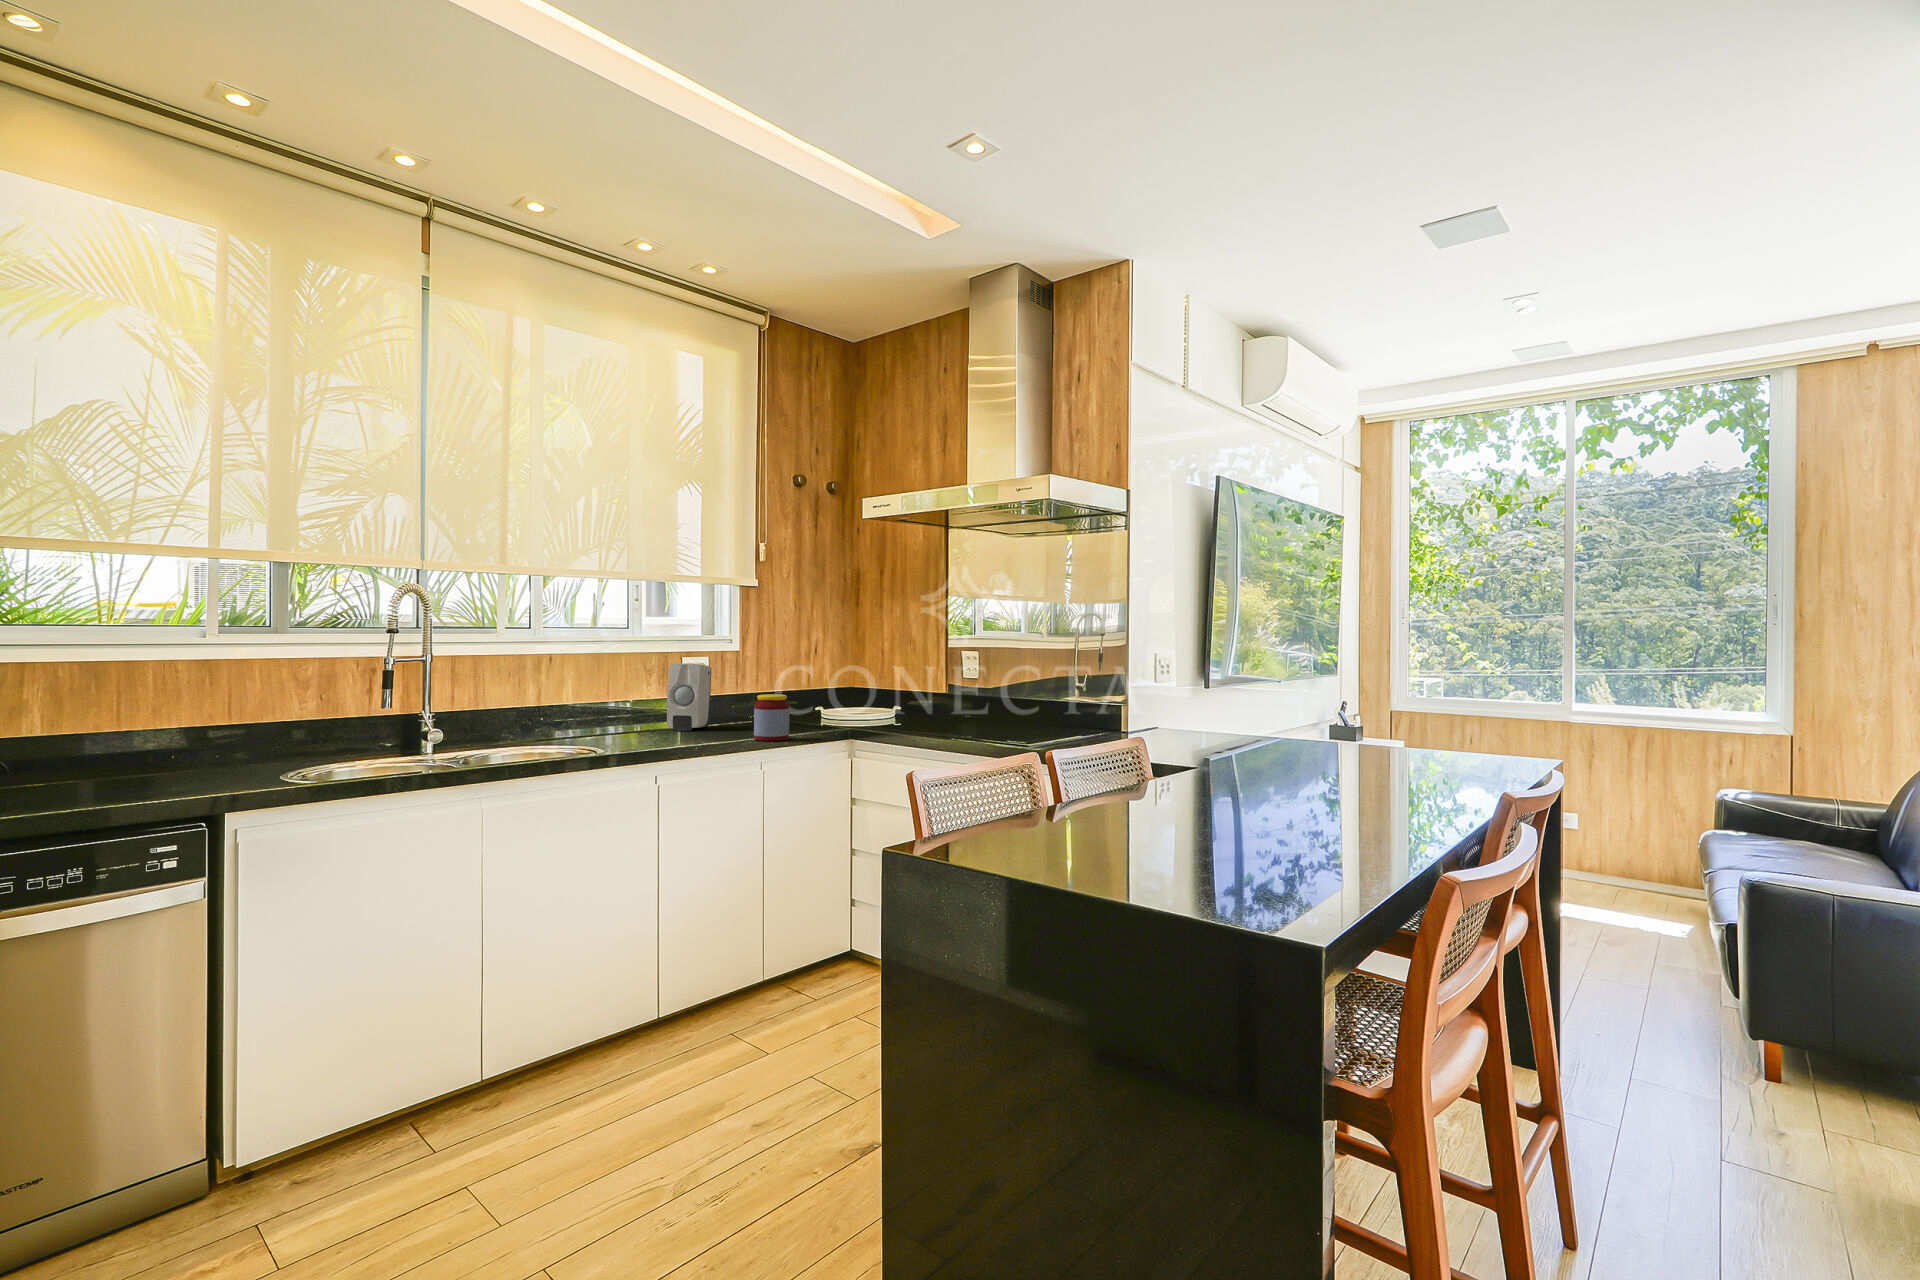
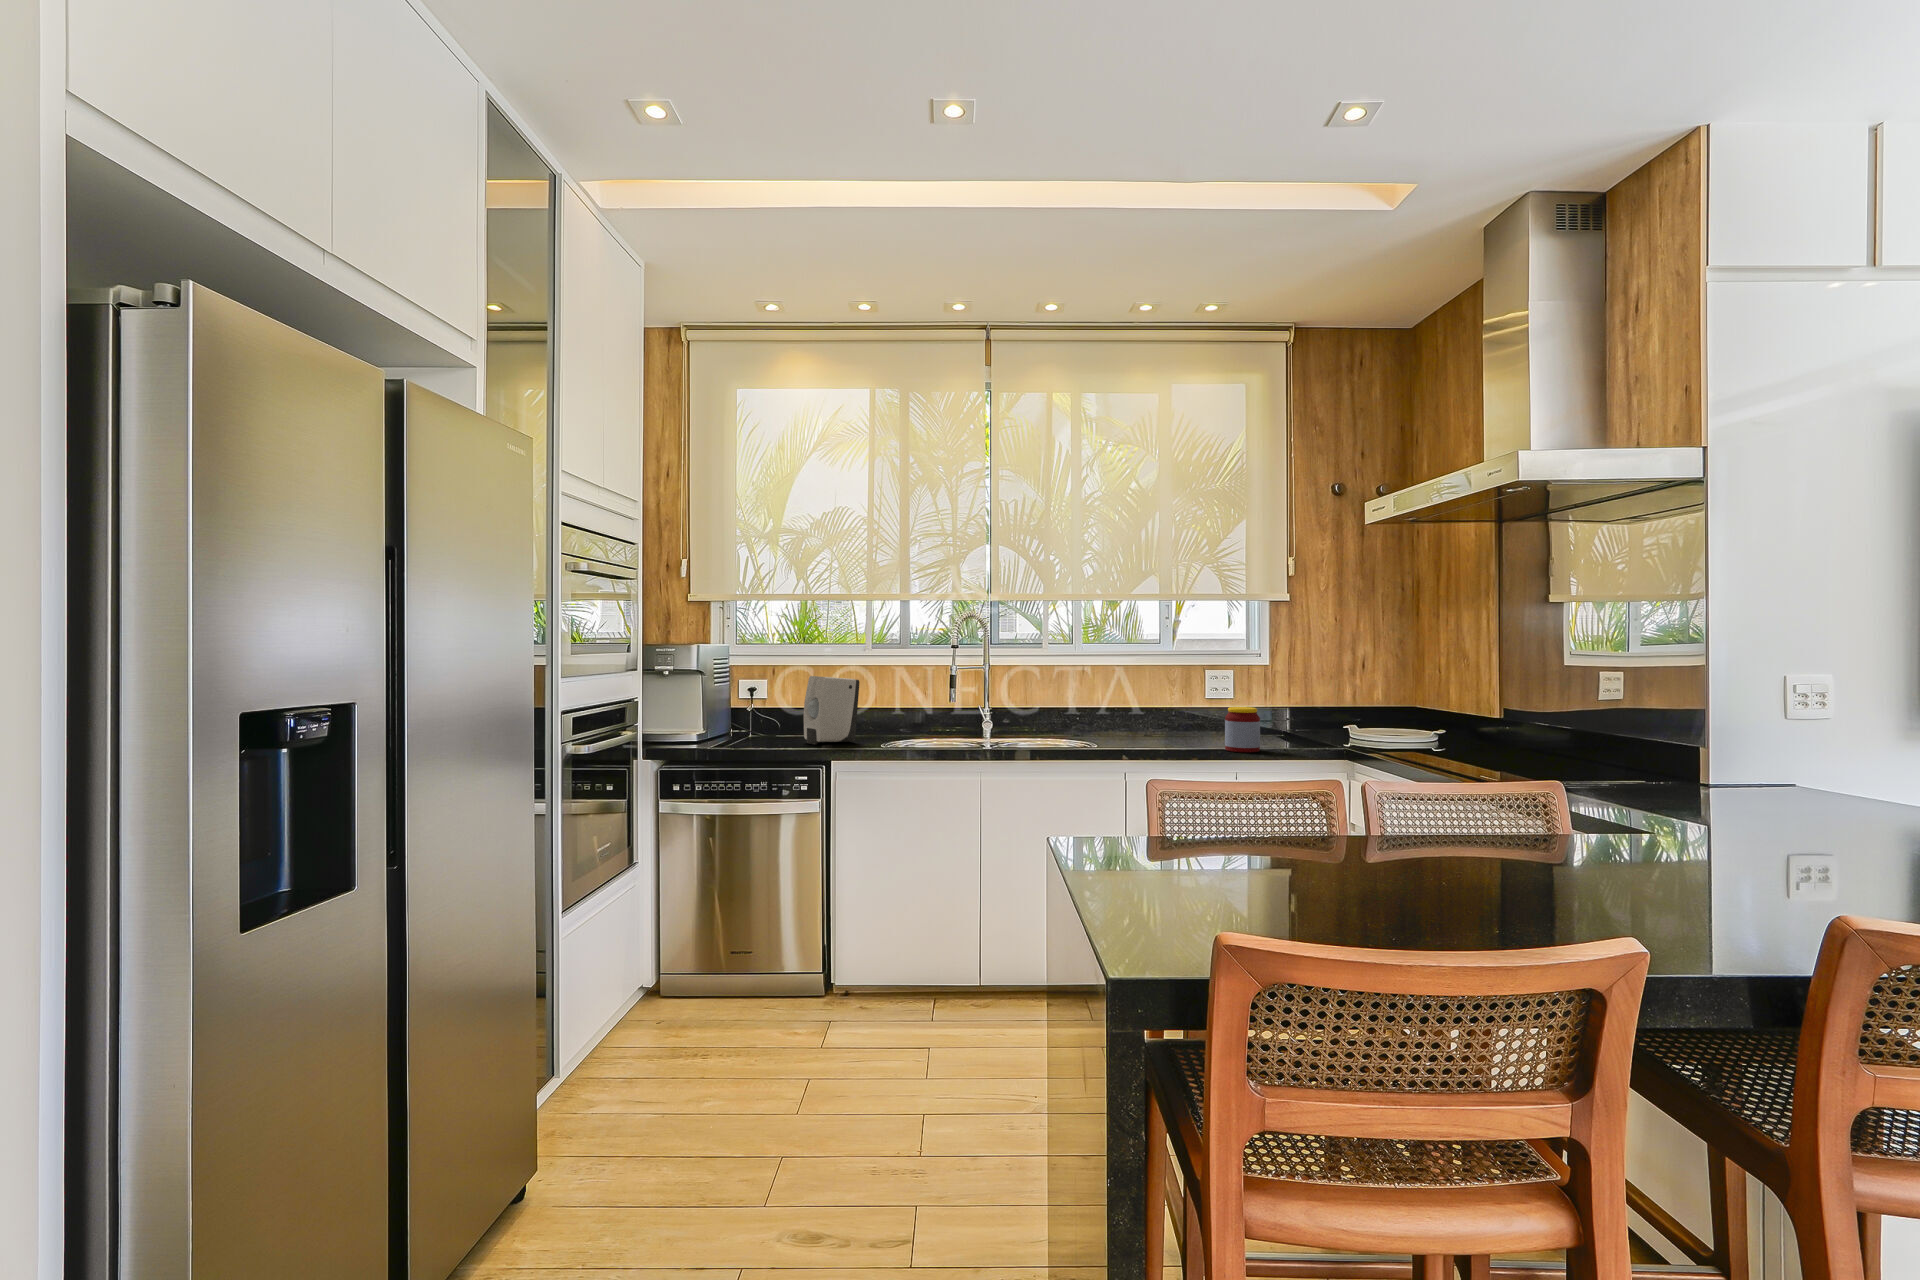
soap dispenser: present [667,663,711,731] -> present [804,676,860,745]

